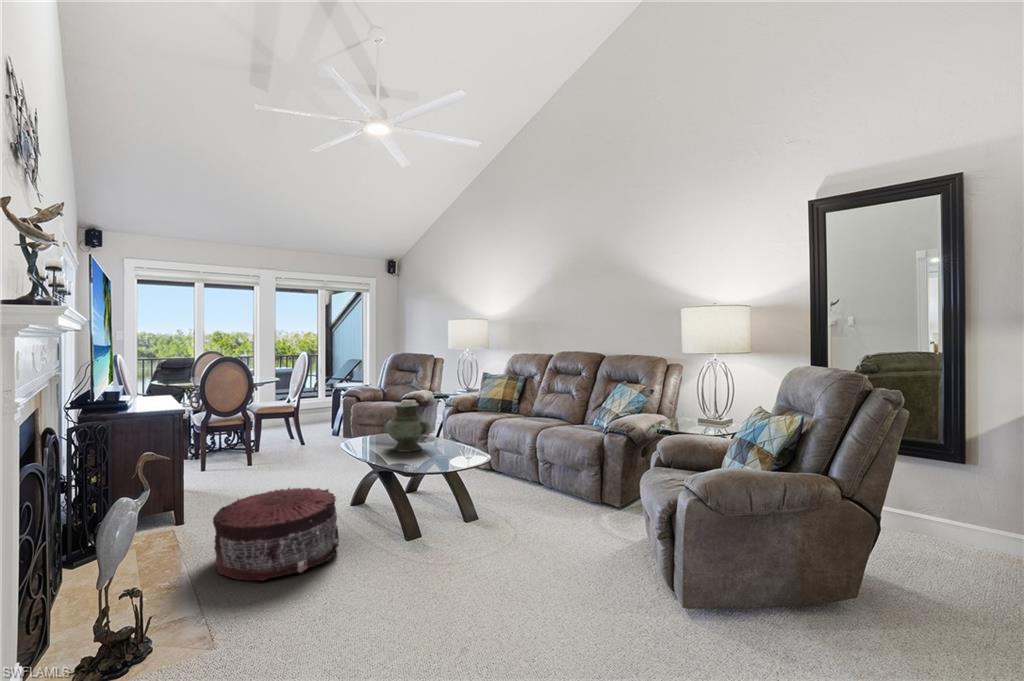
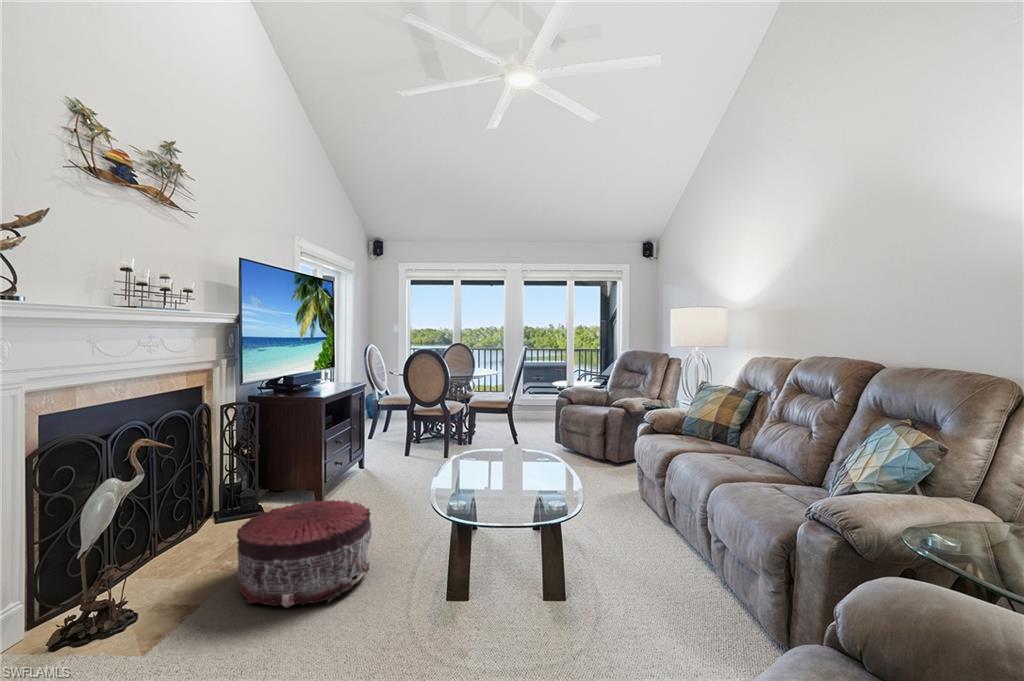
vase: present [385,402,430,452] -> none [471,417,528,482]

